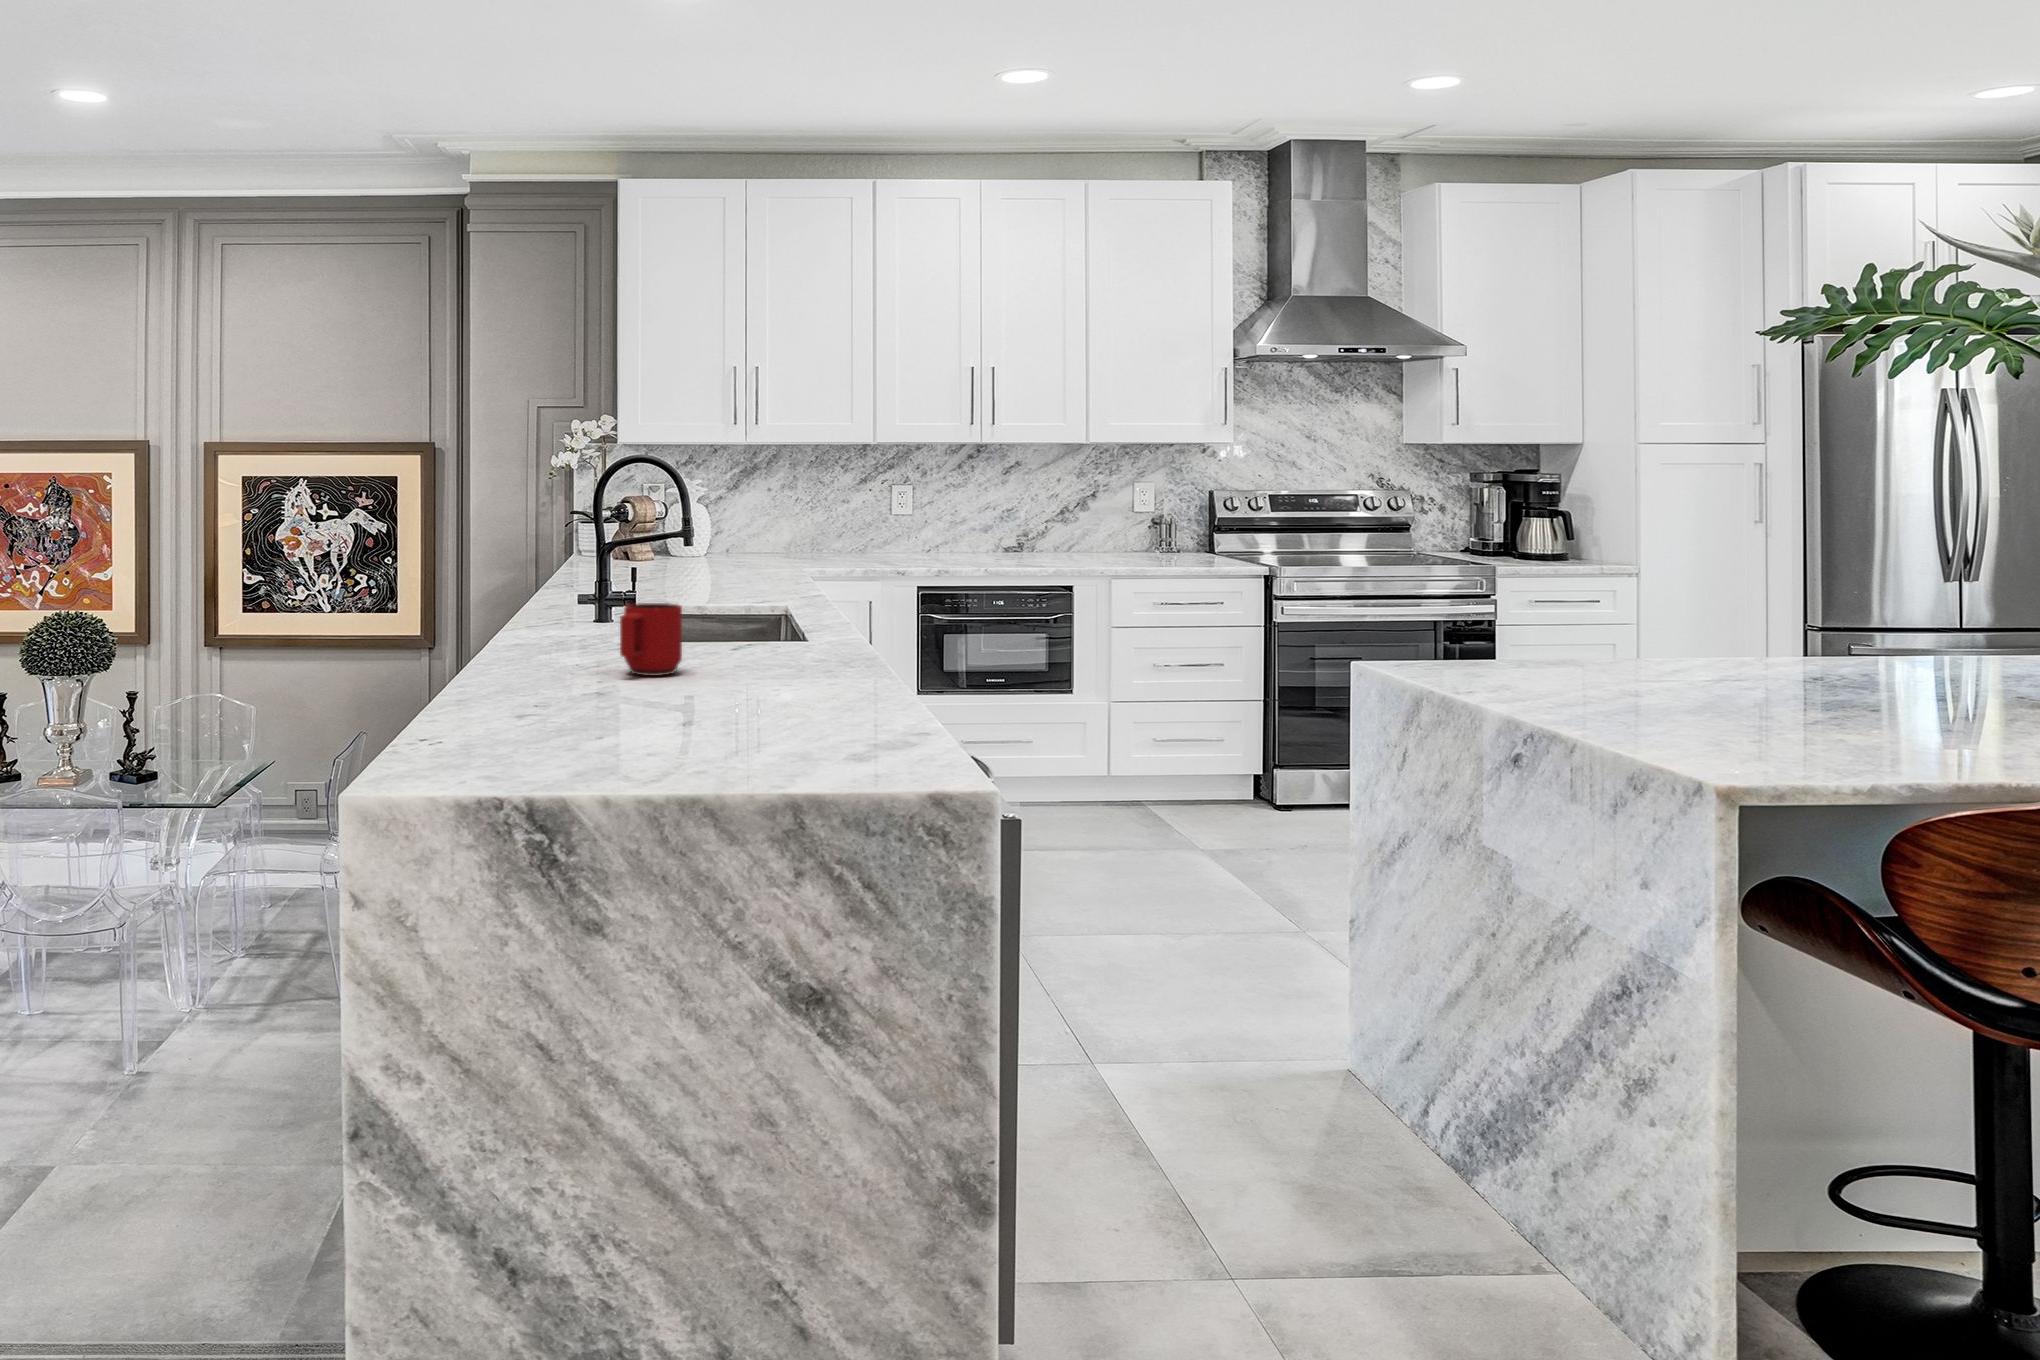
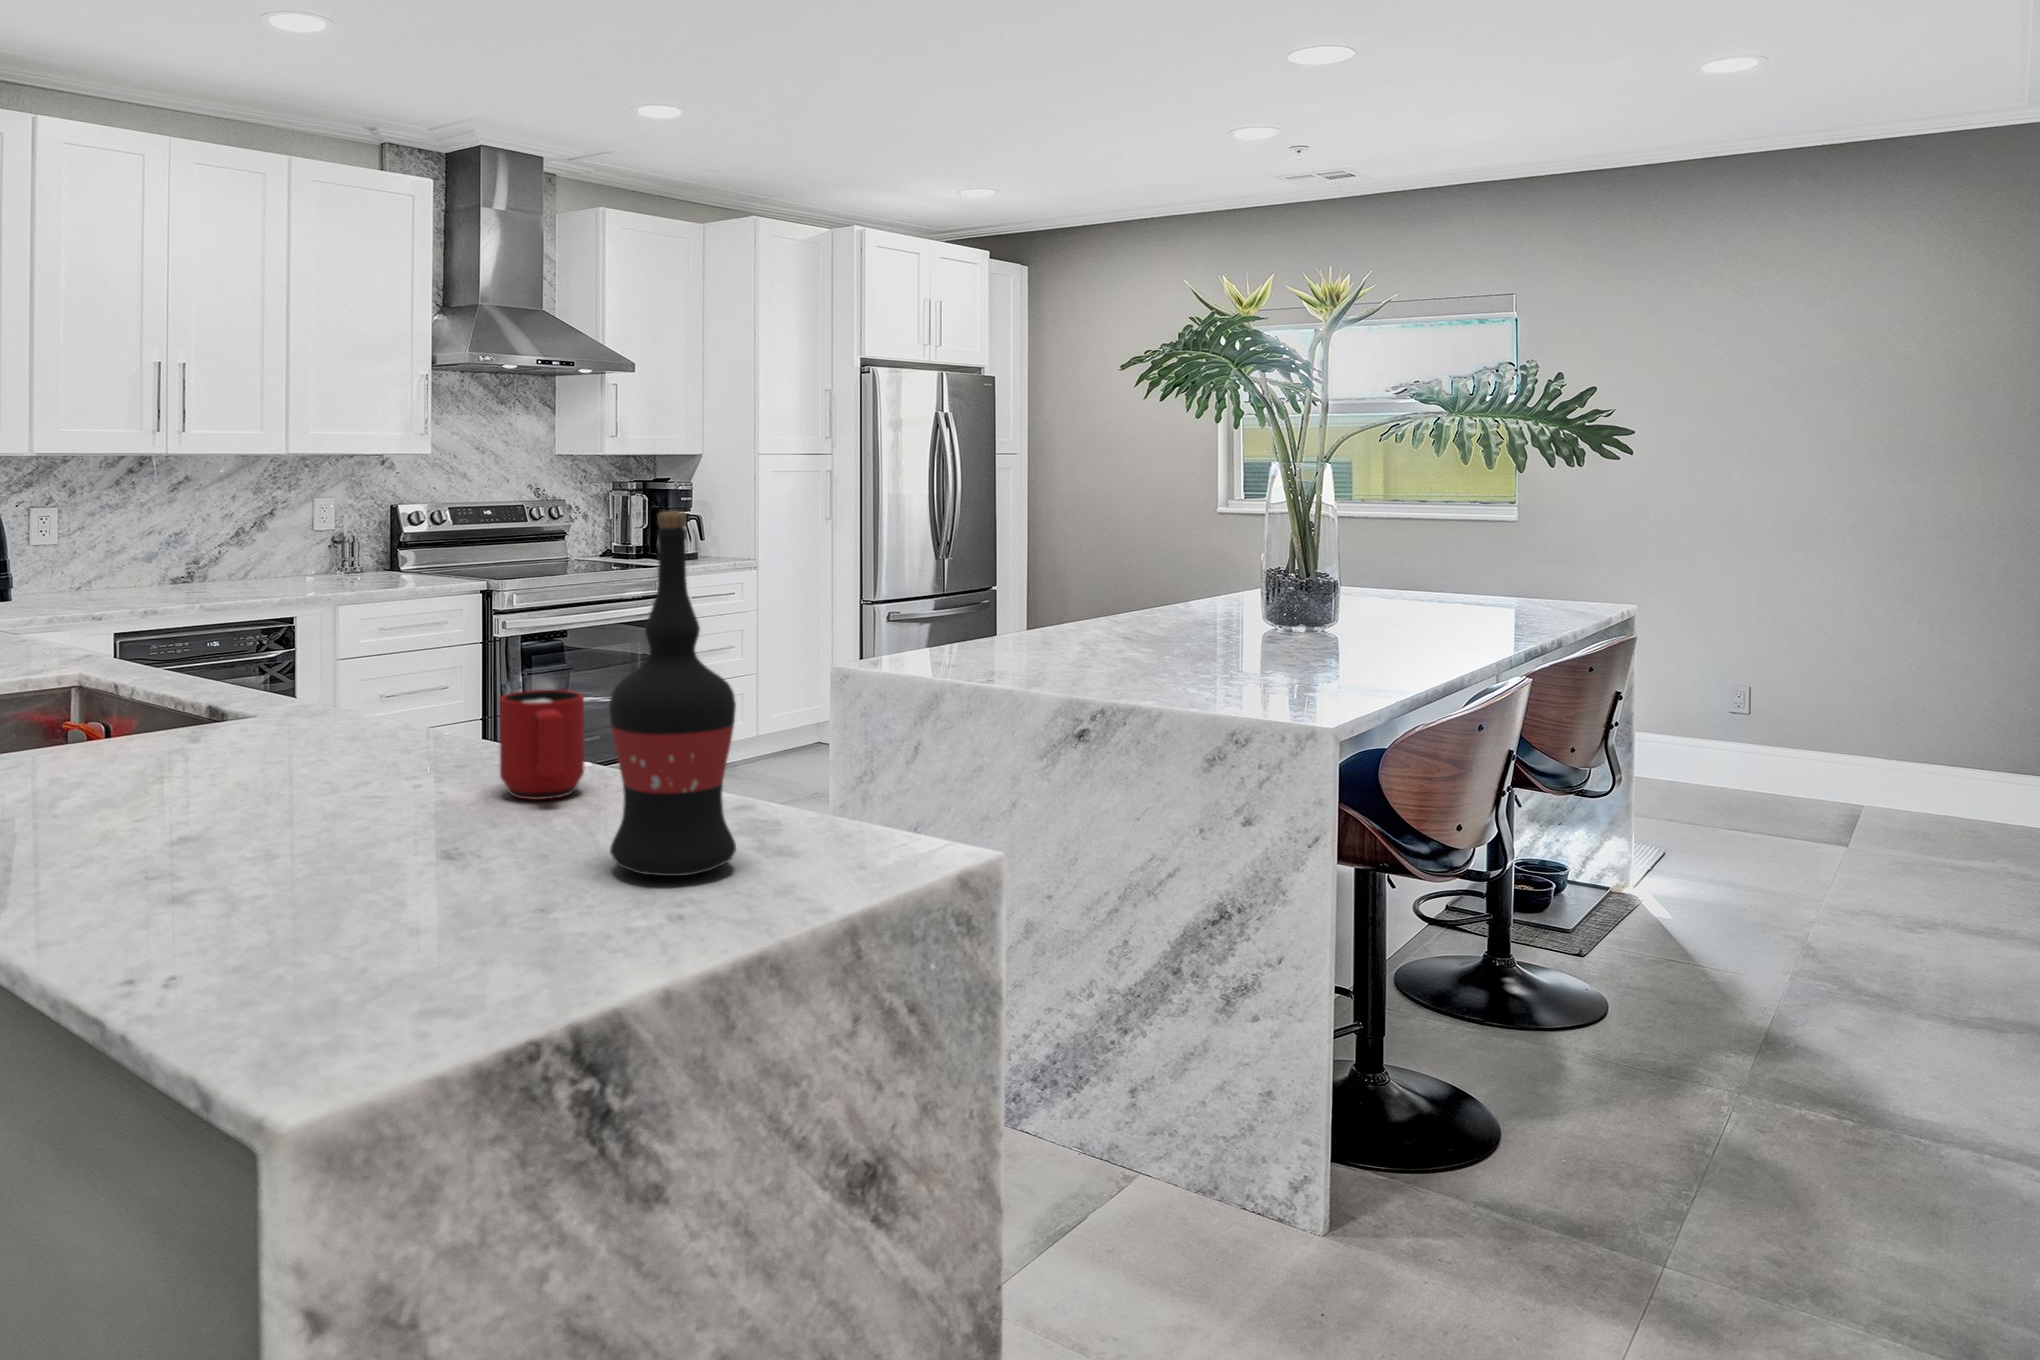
wine bottle: none [520,475,603,711] -> present [609,511,736,876]

